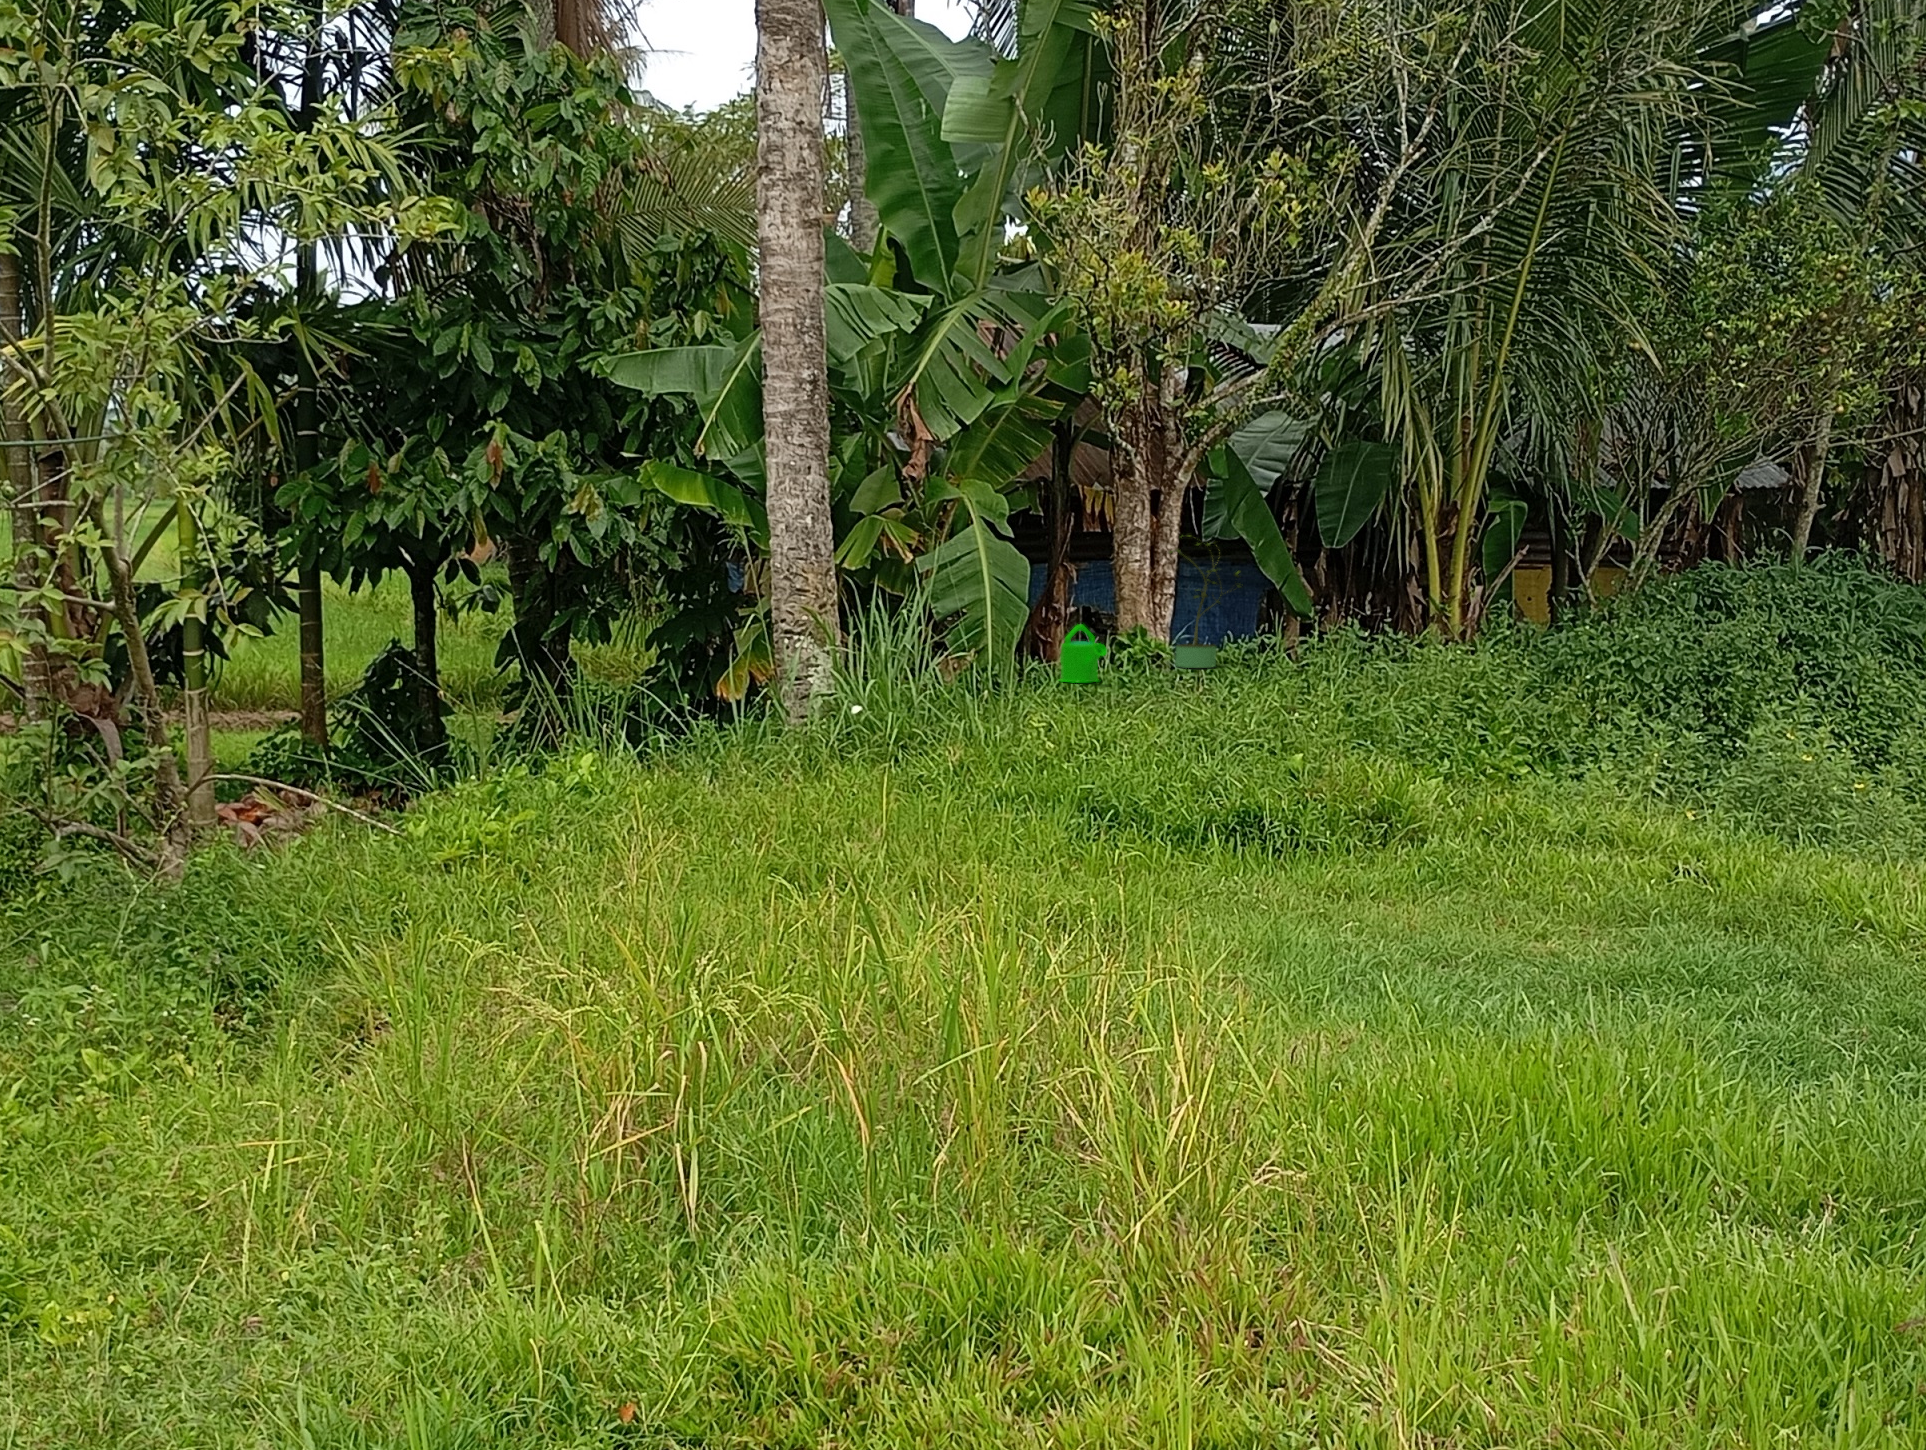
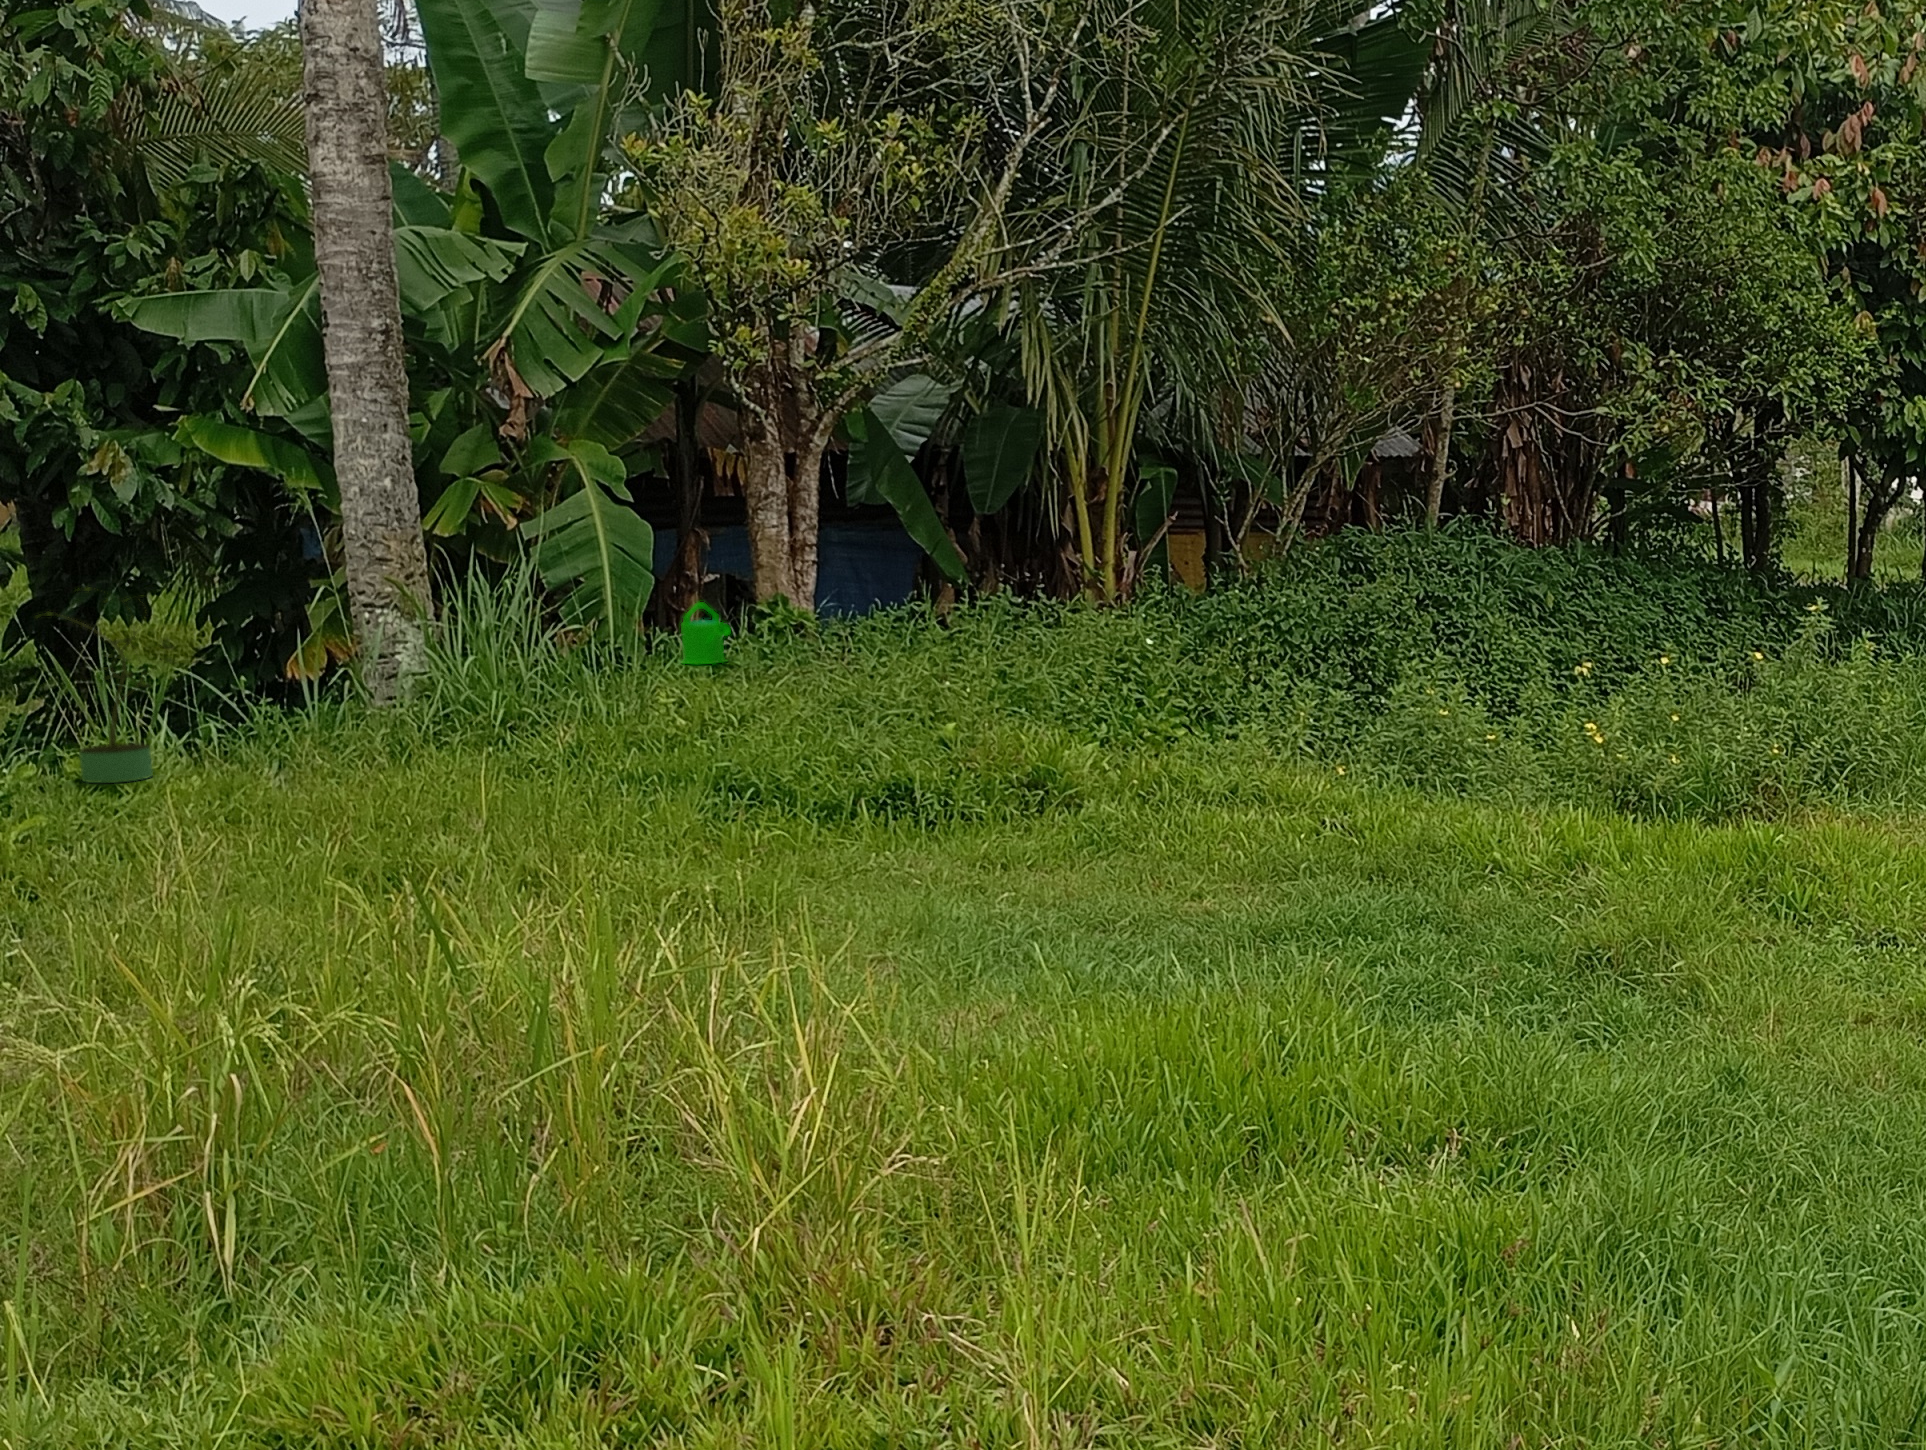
potted plant: present [1168,535,1241,668] -> present [34,587,174,783]

